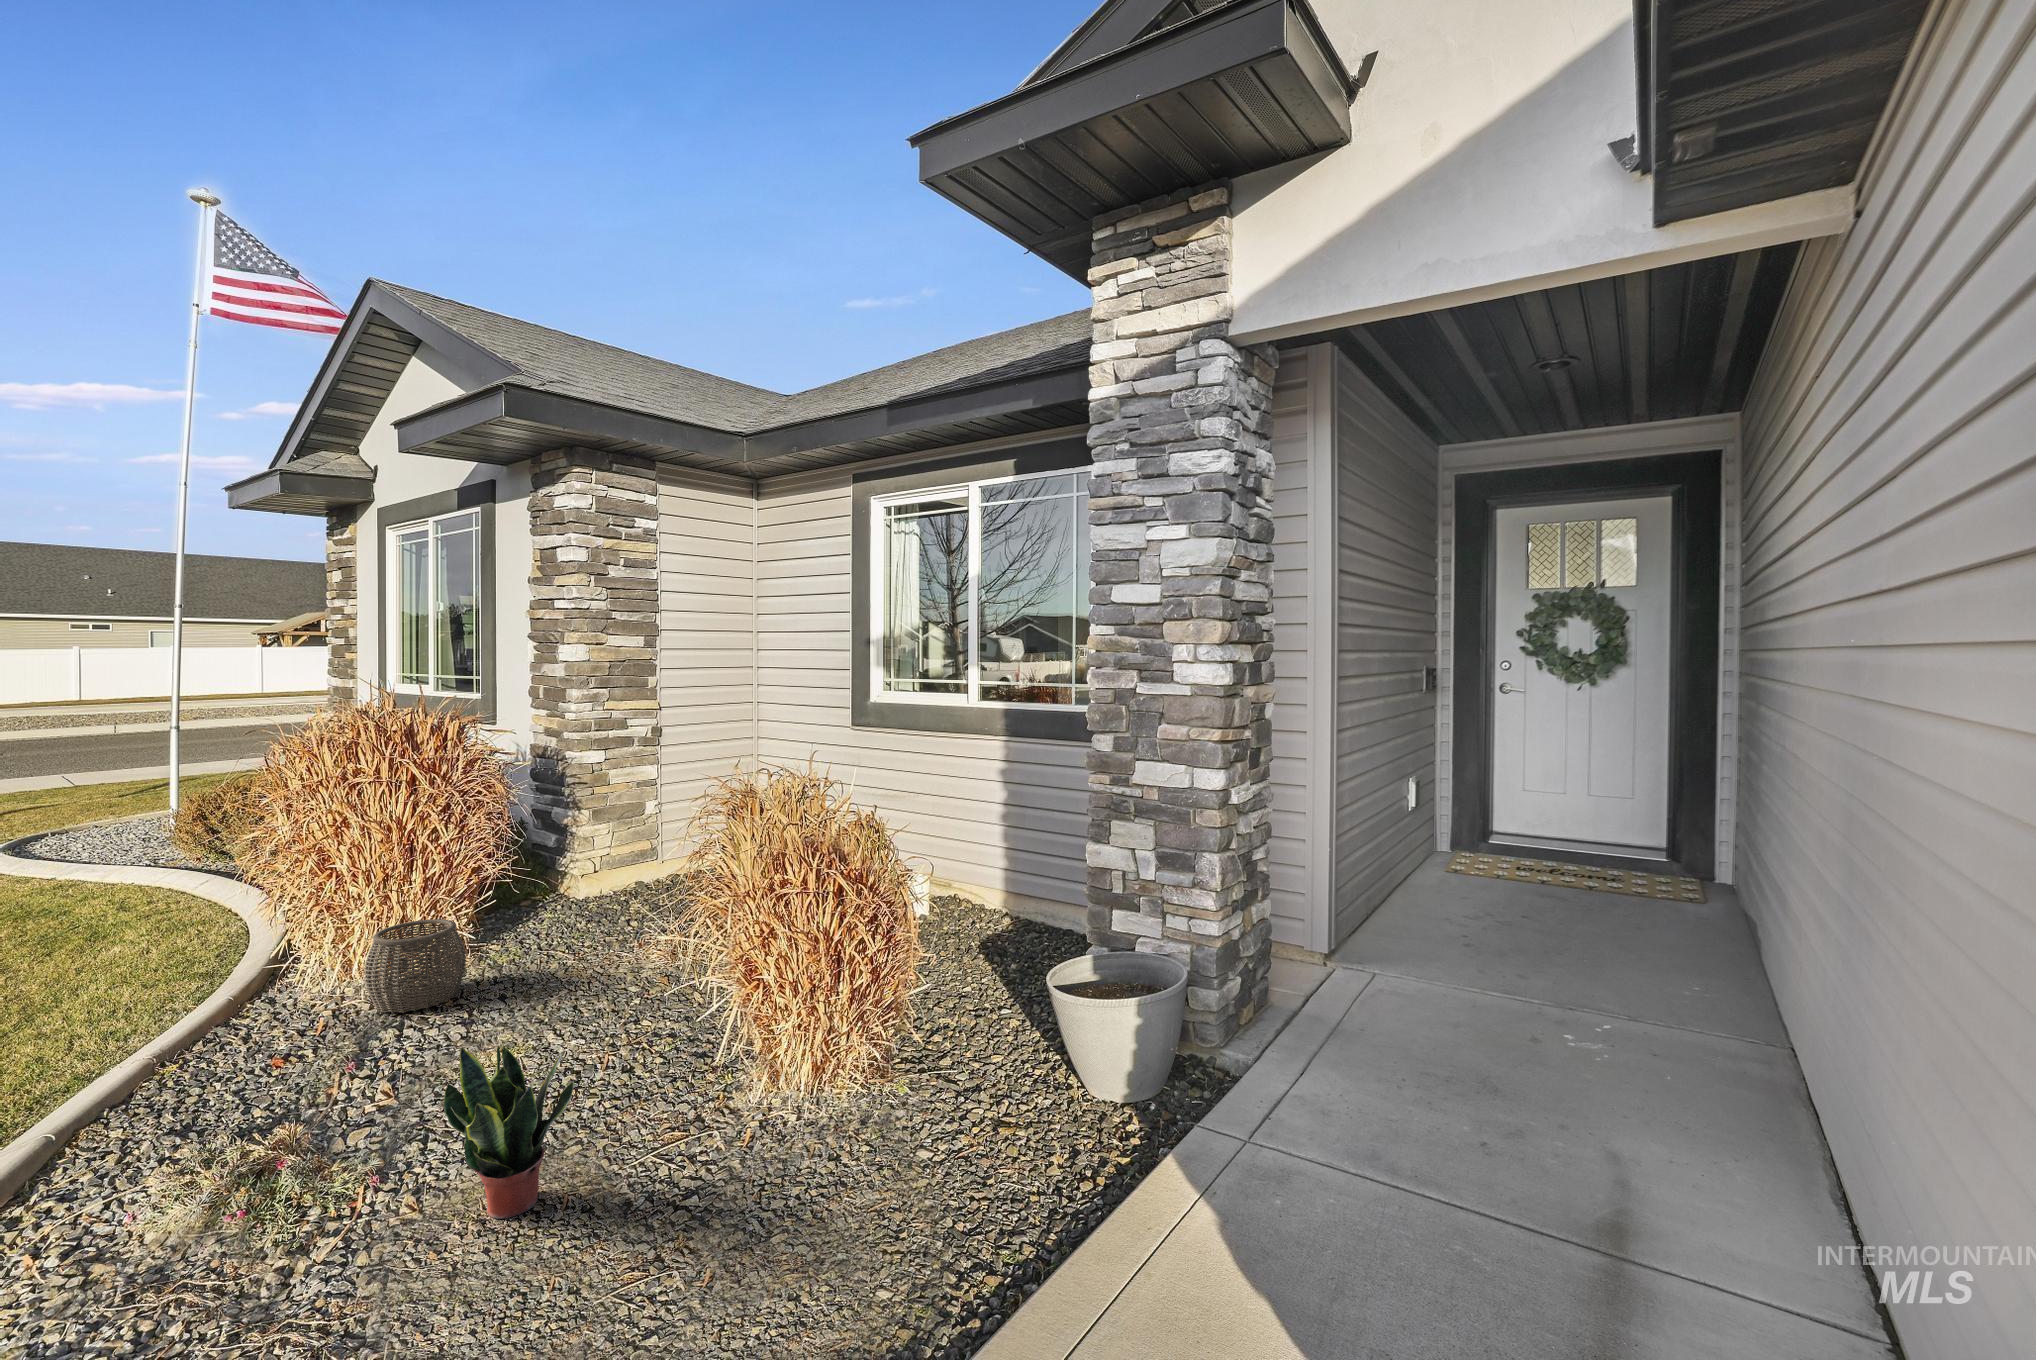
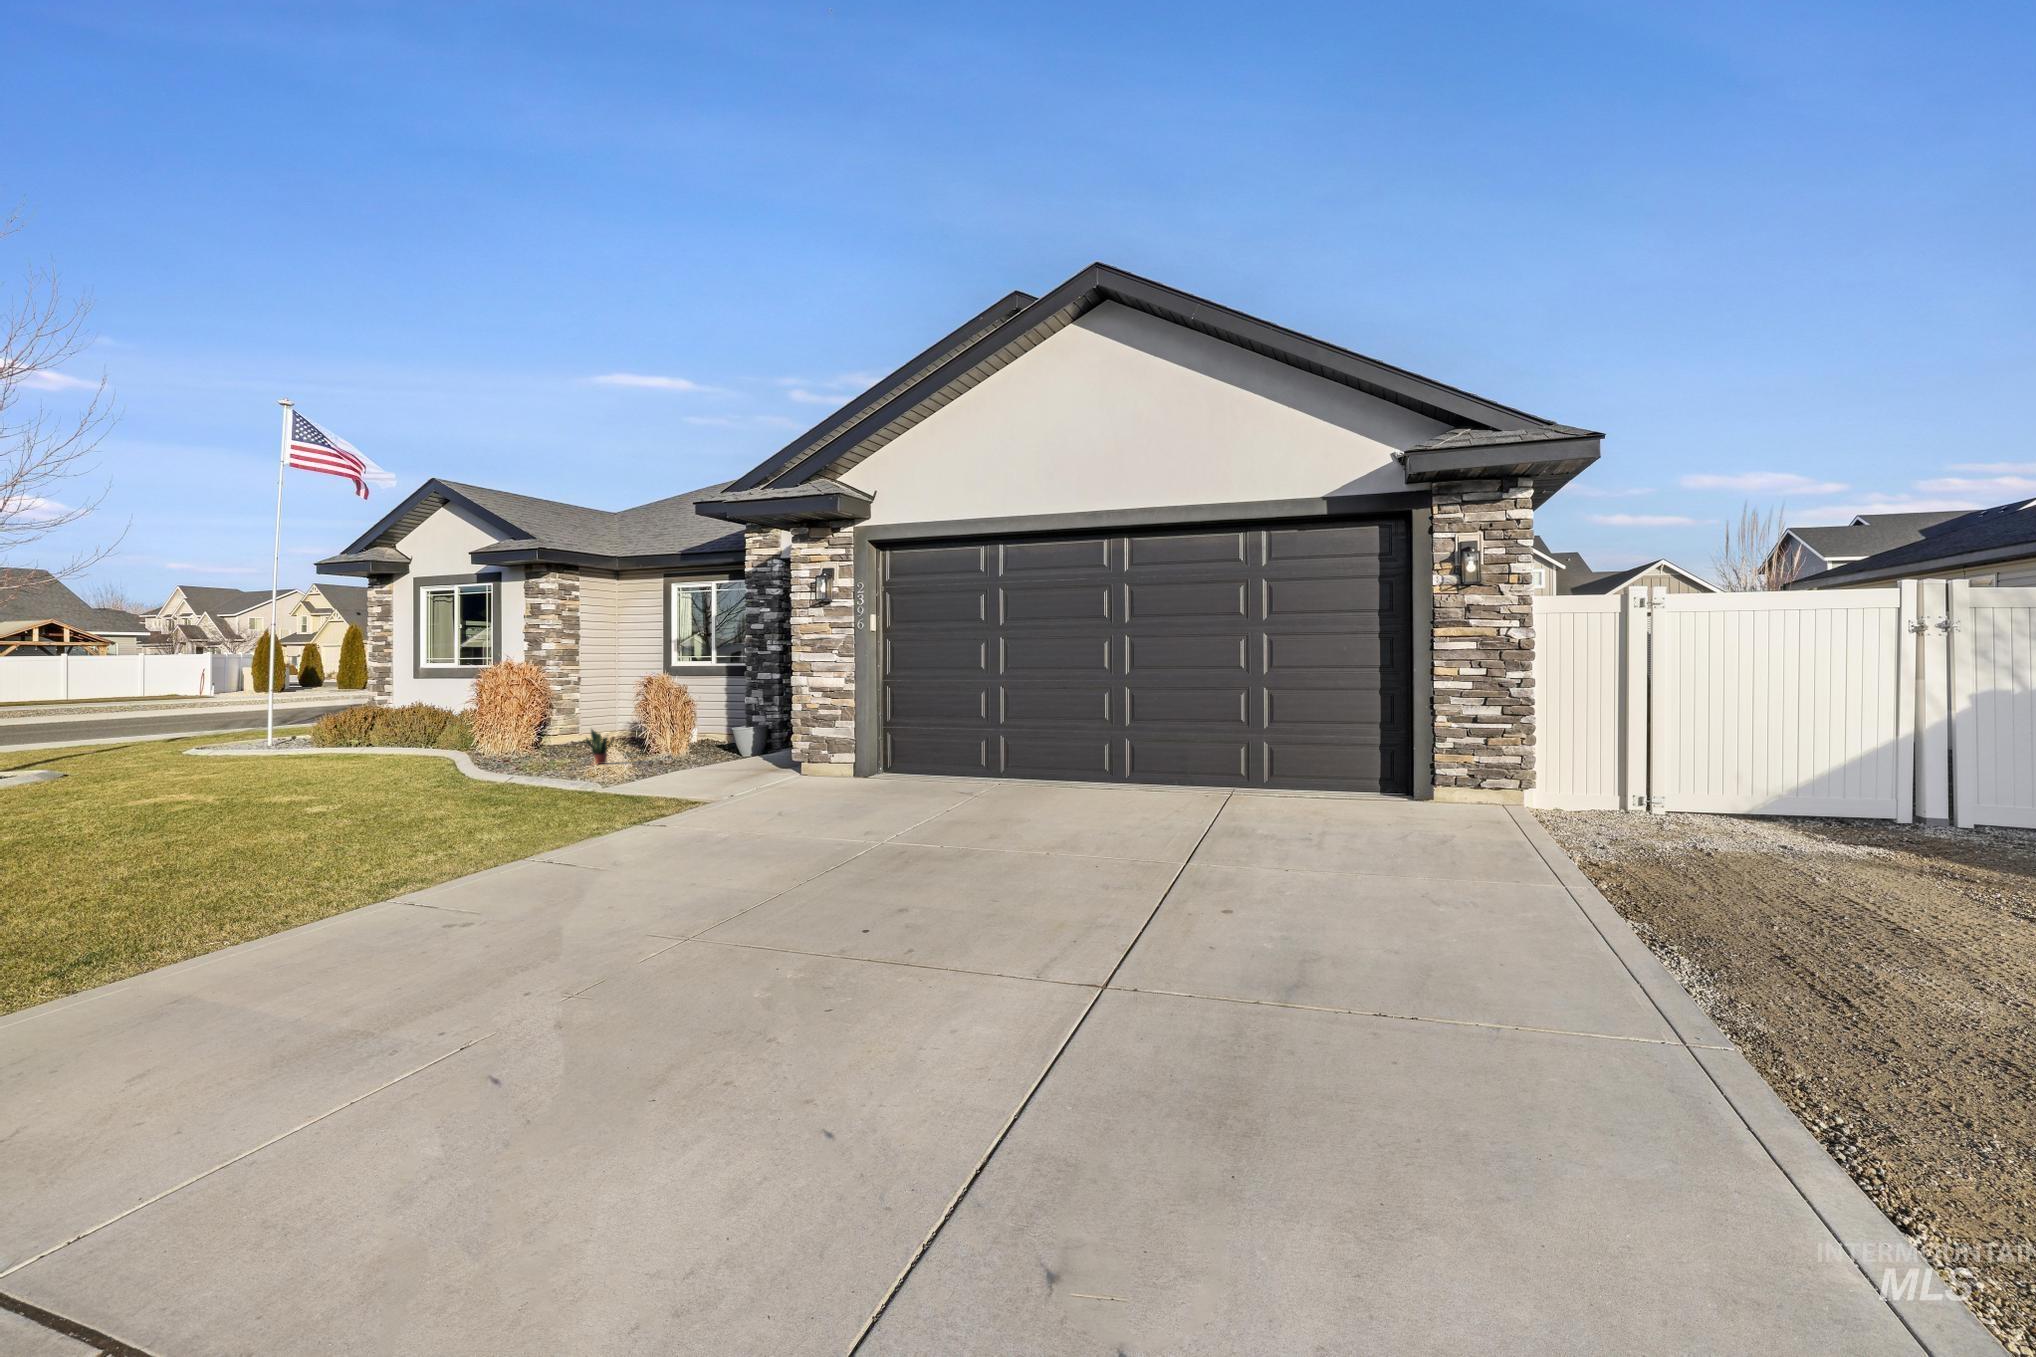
woven basket: present [364,919,467,1013] -> none [515,730,545,755]

